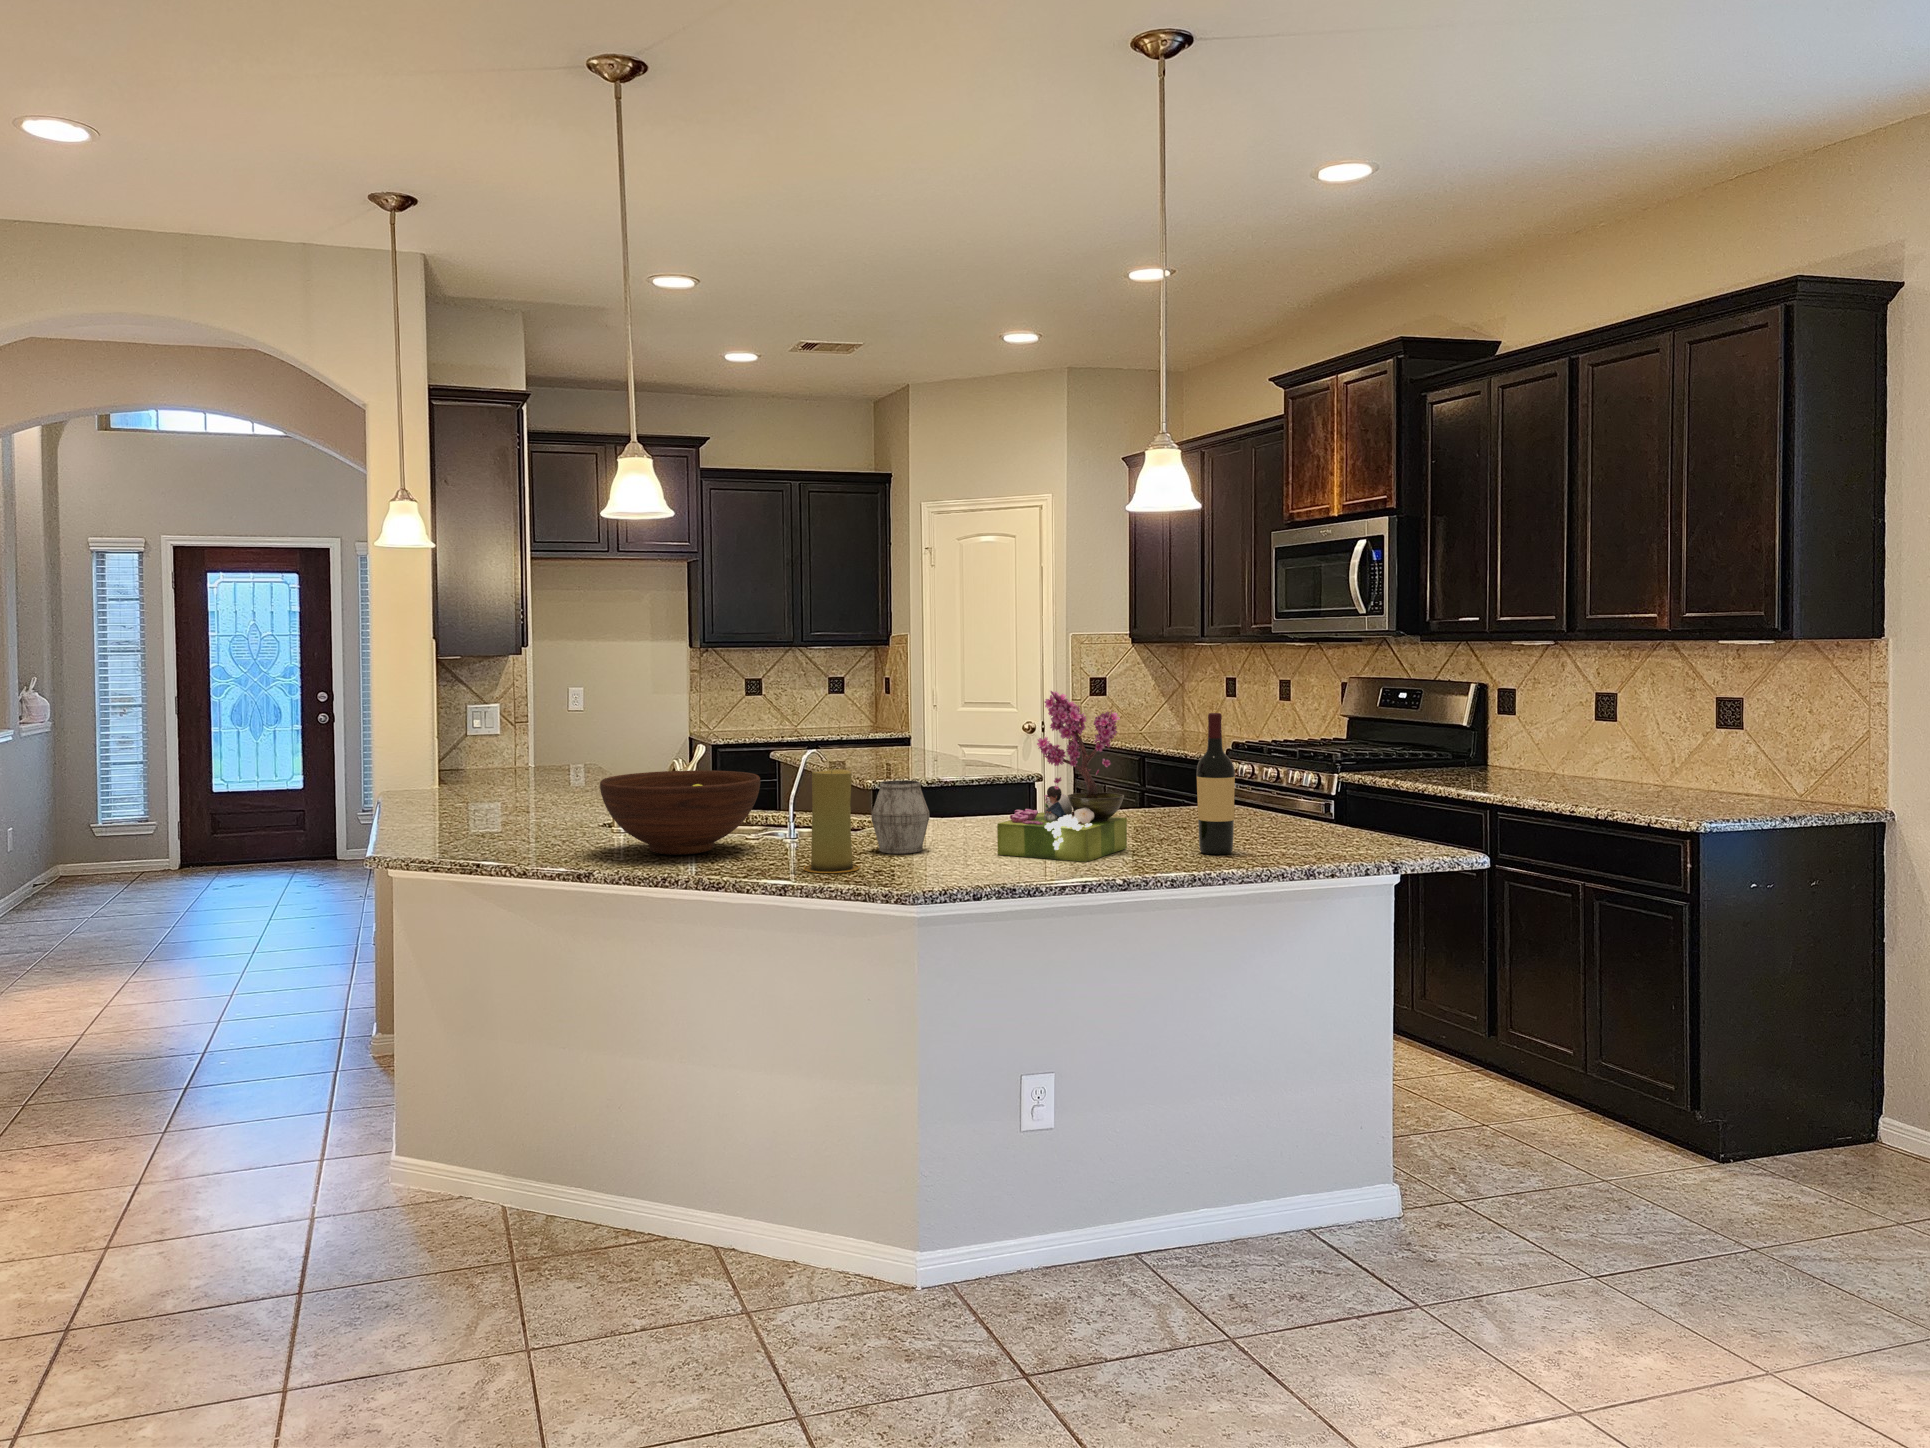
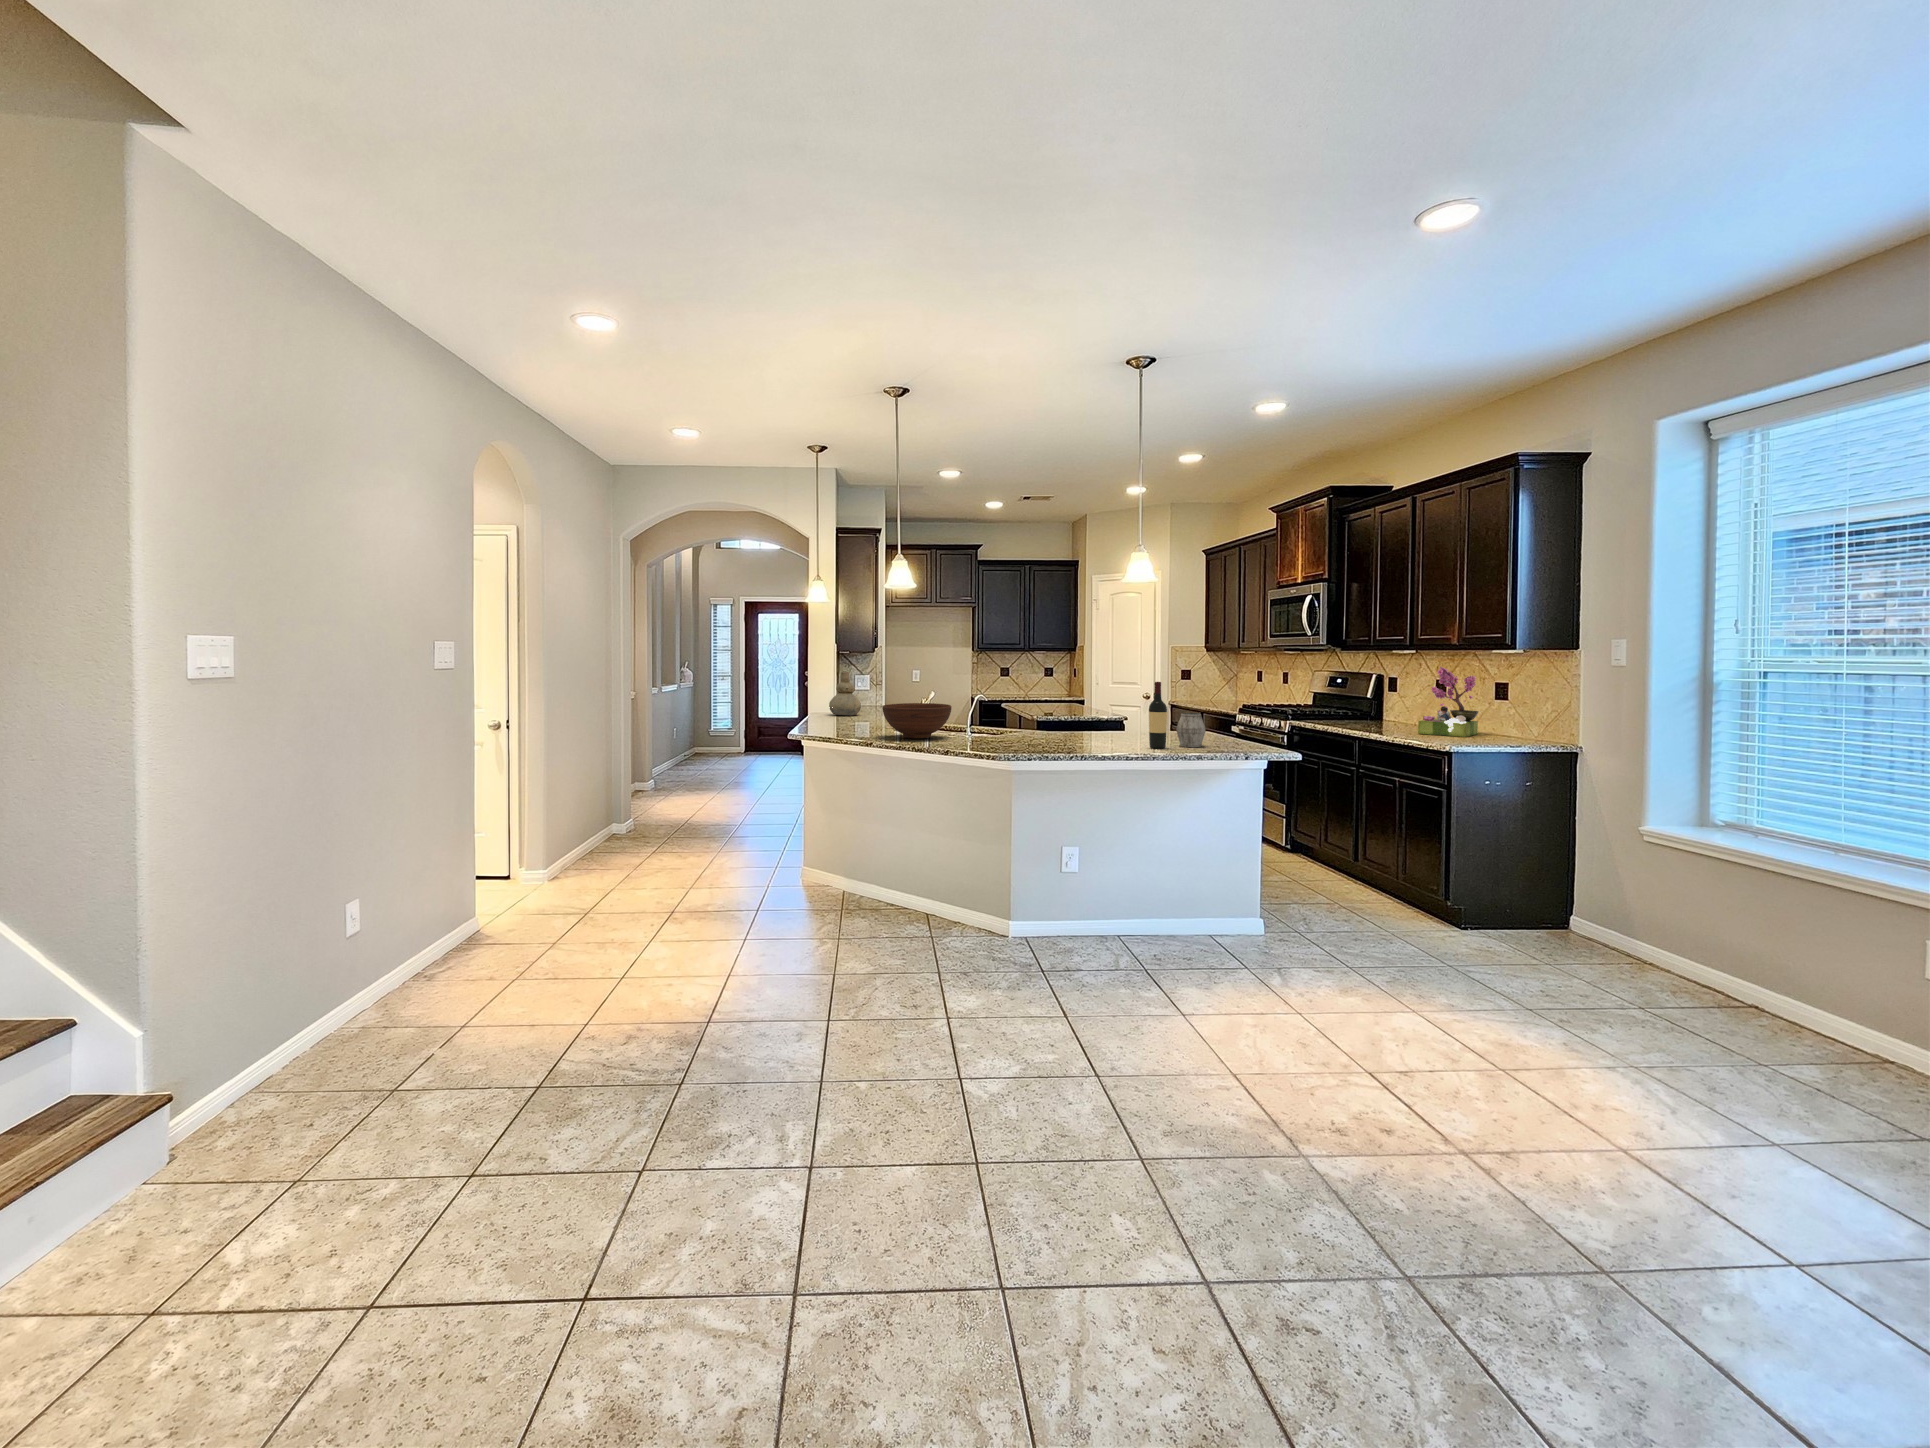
flower arrangement: present [997,691,1127,862] -> present [1418,667,1478,737]
vase: none [425,698,498,796] -> present [829,672,861,715]
candle: present [804,769,860,873] -> none [961,702,985,747]
mug: present [871,780,929,854] -> present [1176,713,1206,747]

